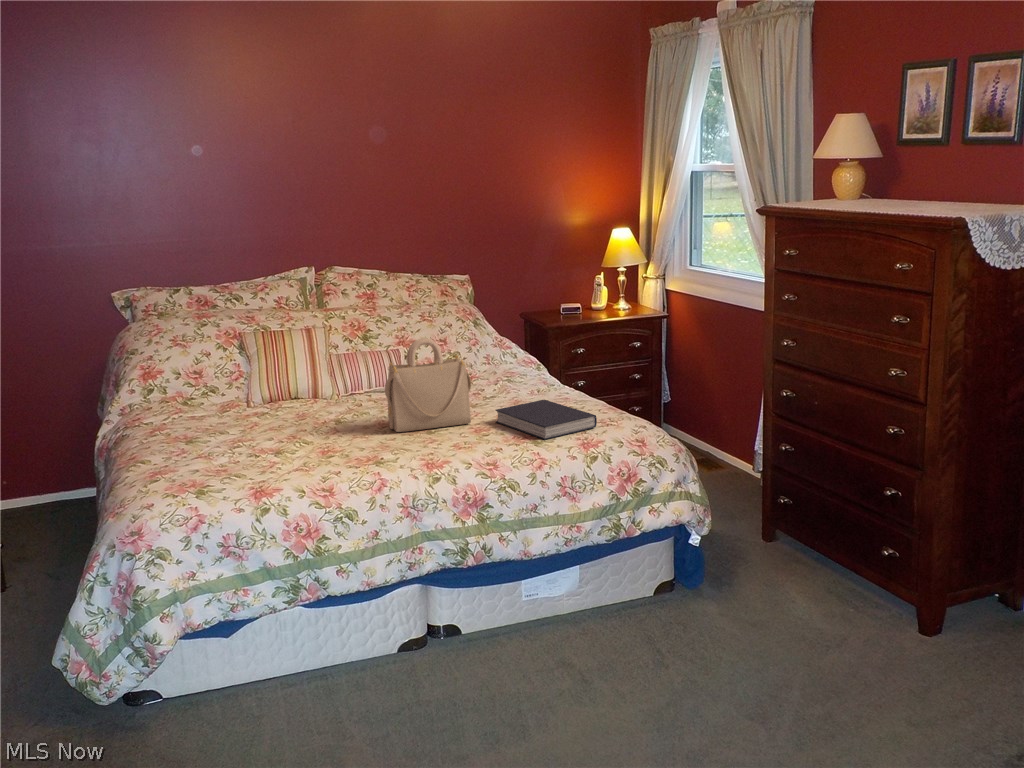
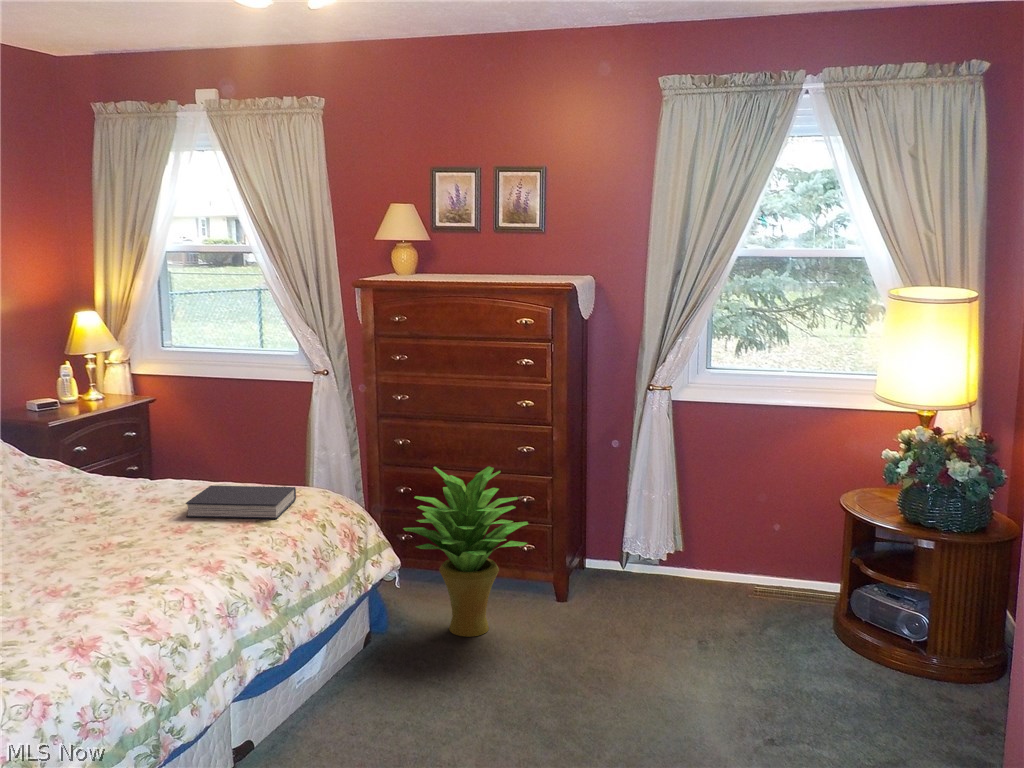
handbag: present [385,338,471,432] -> none [67,430,165,549]
potted plant: none [714,423,866,622] -> present [403,466,528,637]

